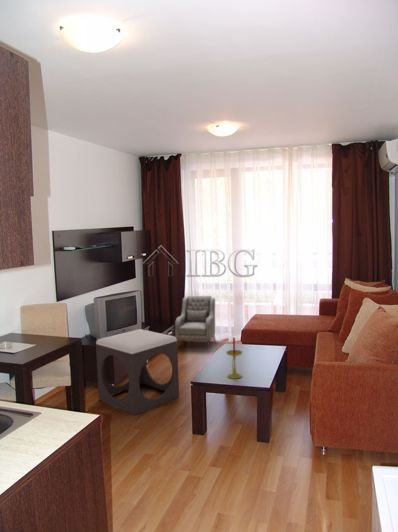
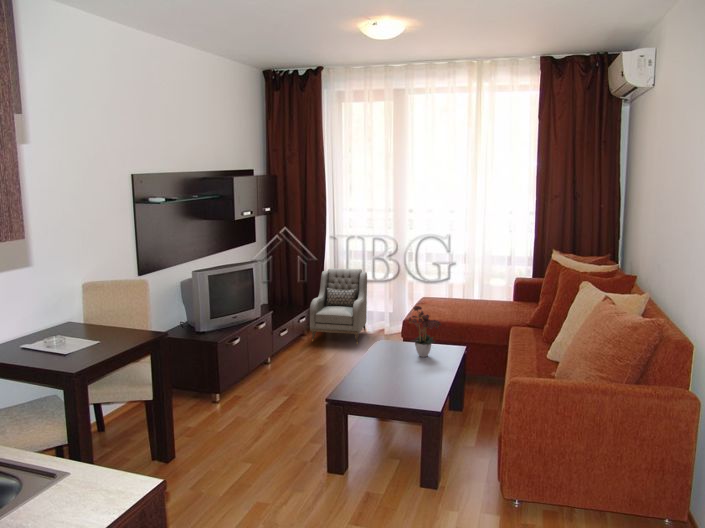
flower arrangement: none [244,316,270,353] -> present [409,306,441,357]
footstool: present [96,329,179,415] -> none [193,317,311,441]
candle: present [227,338,242,379] -> none [379,336,402,396]

